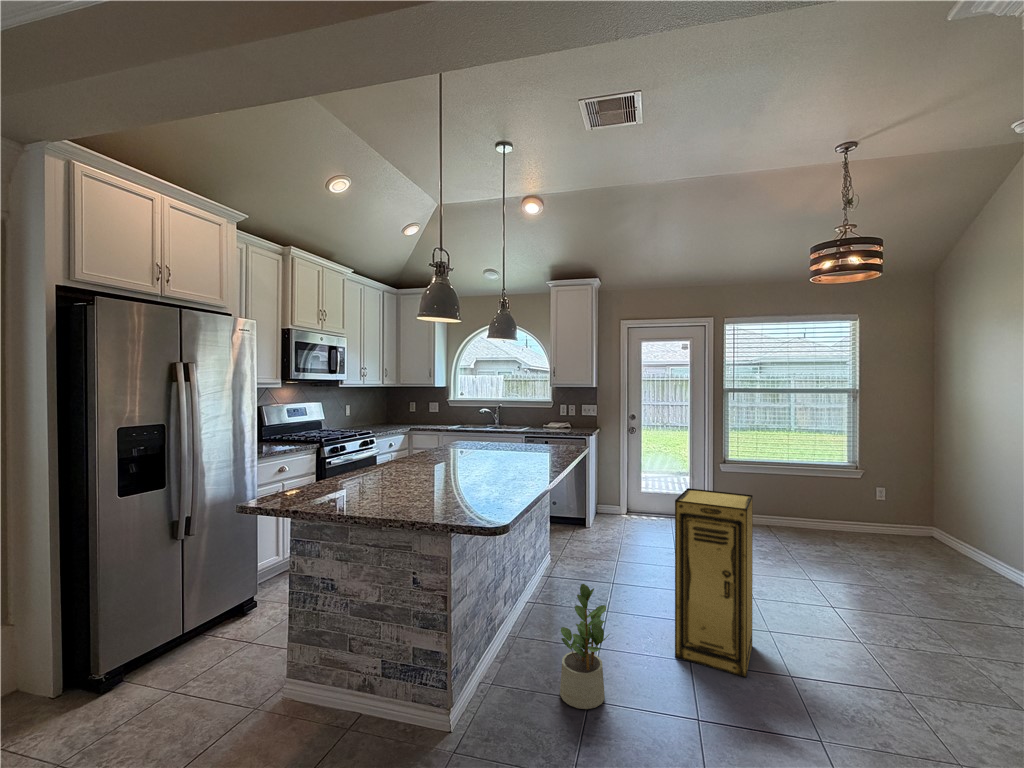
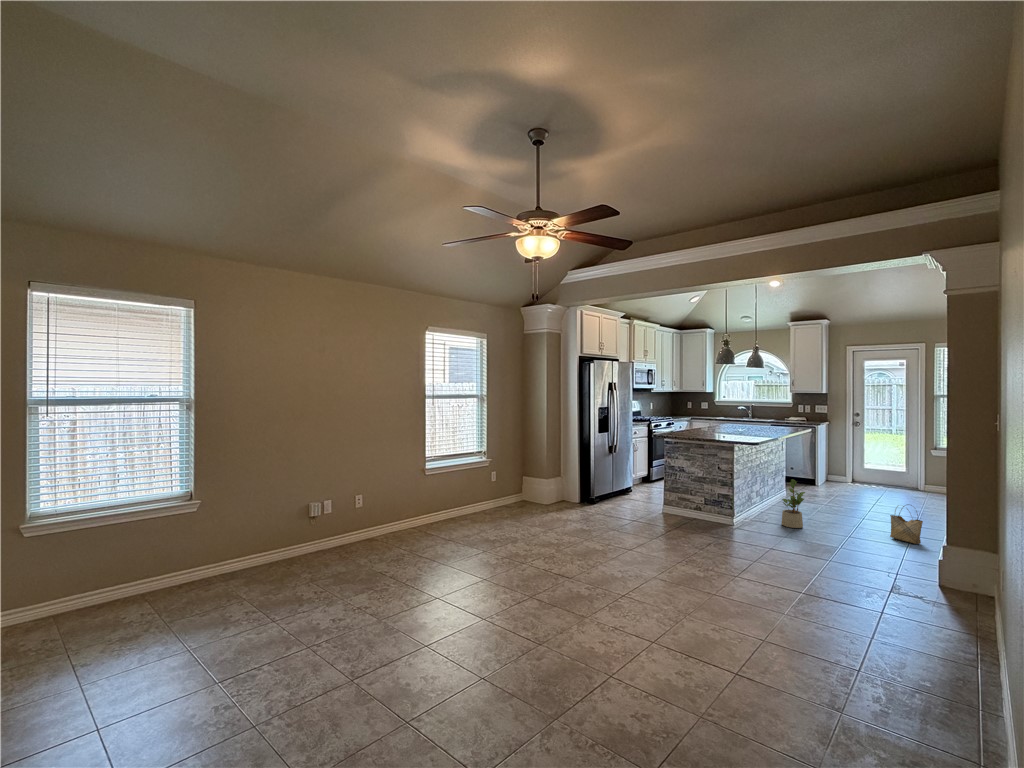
storage cabinet: present [675,488,753,678] -> none [846,448,896,533]
woven basket: none [771,619,841,720] -> present [890,505,923,544]

